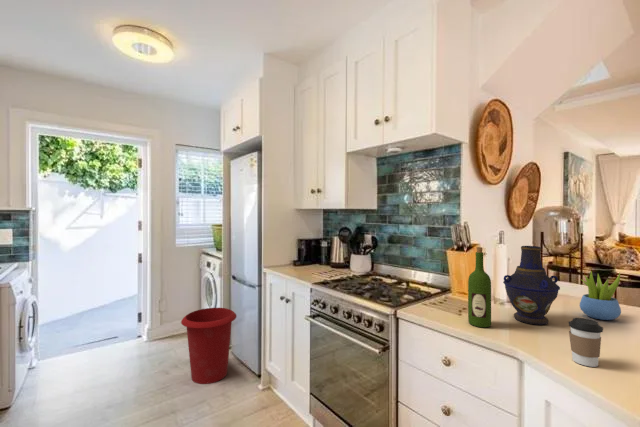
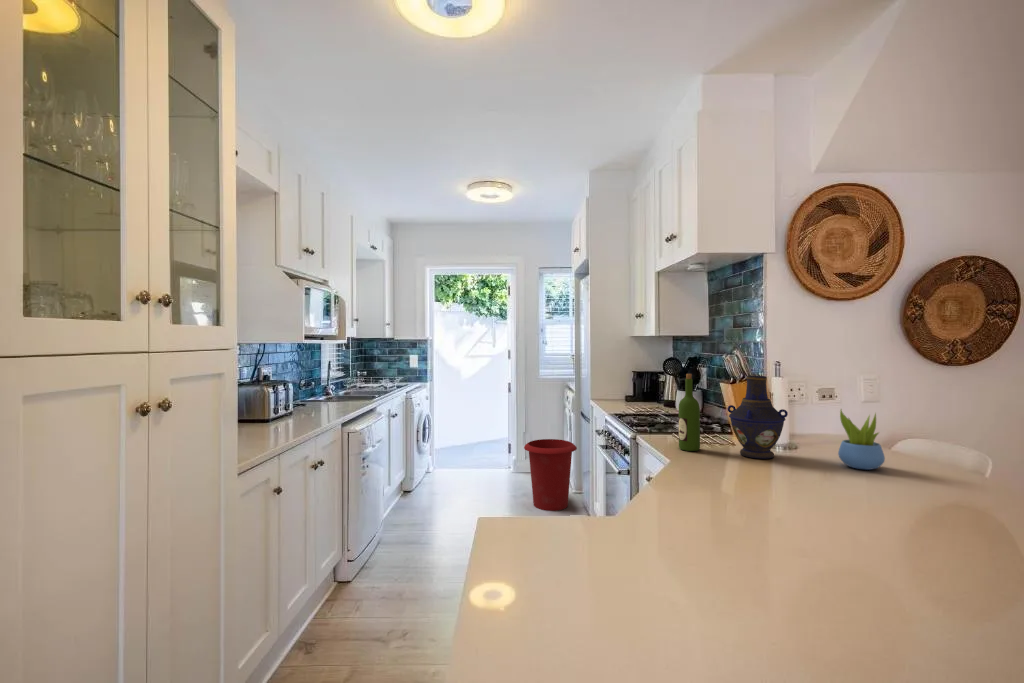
coffee cup: present [569,318,603,367] -> none [695,434,720,475]

